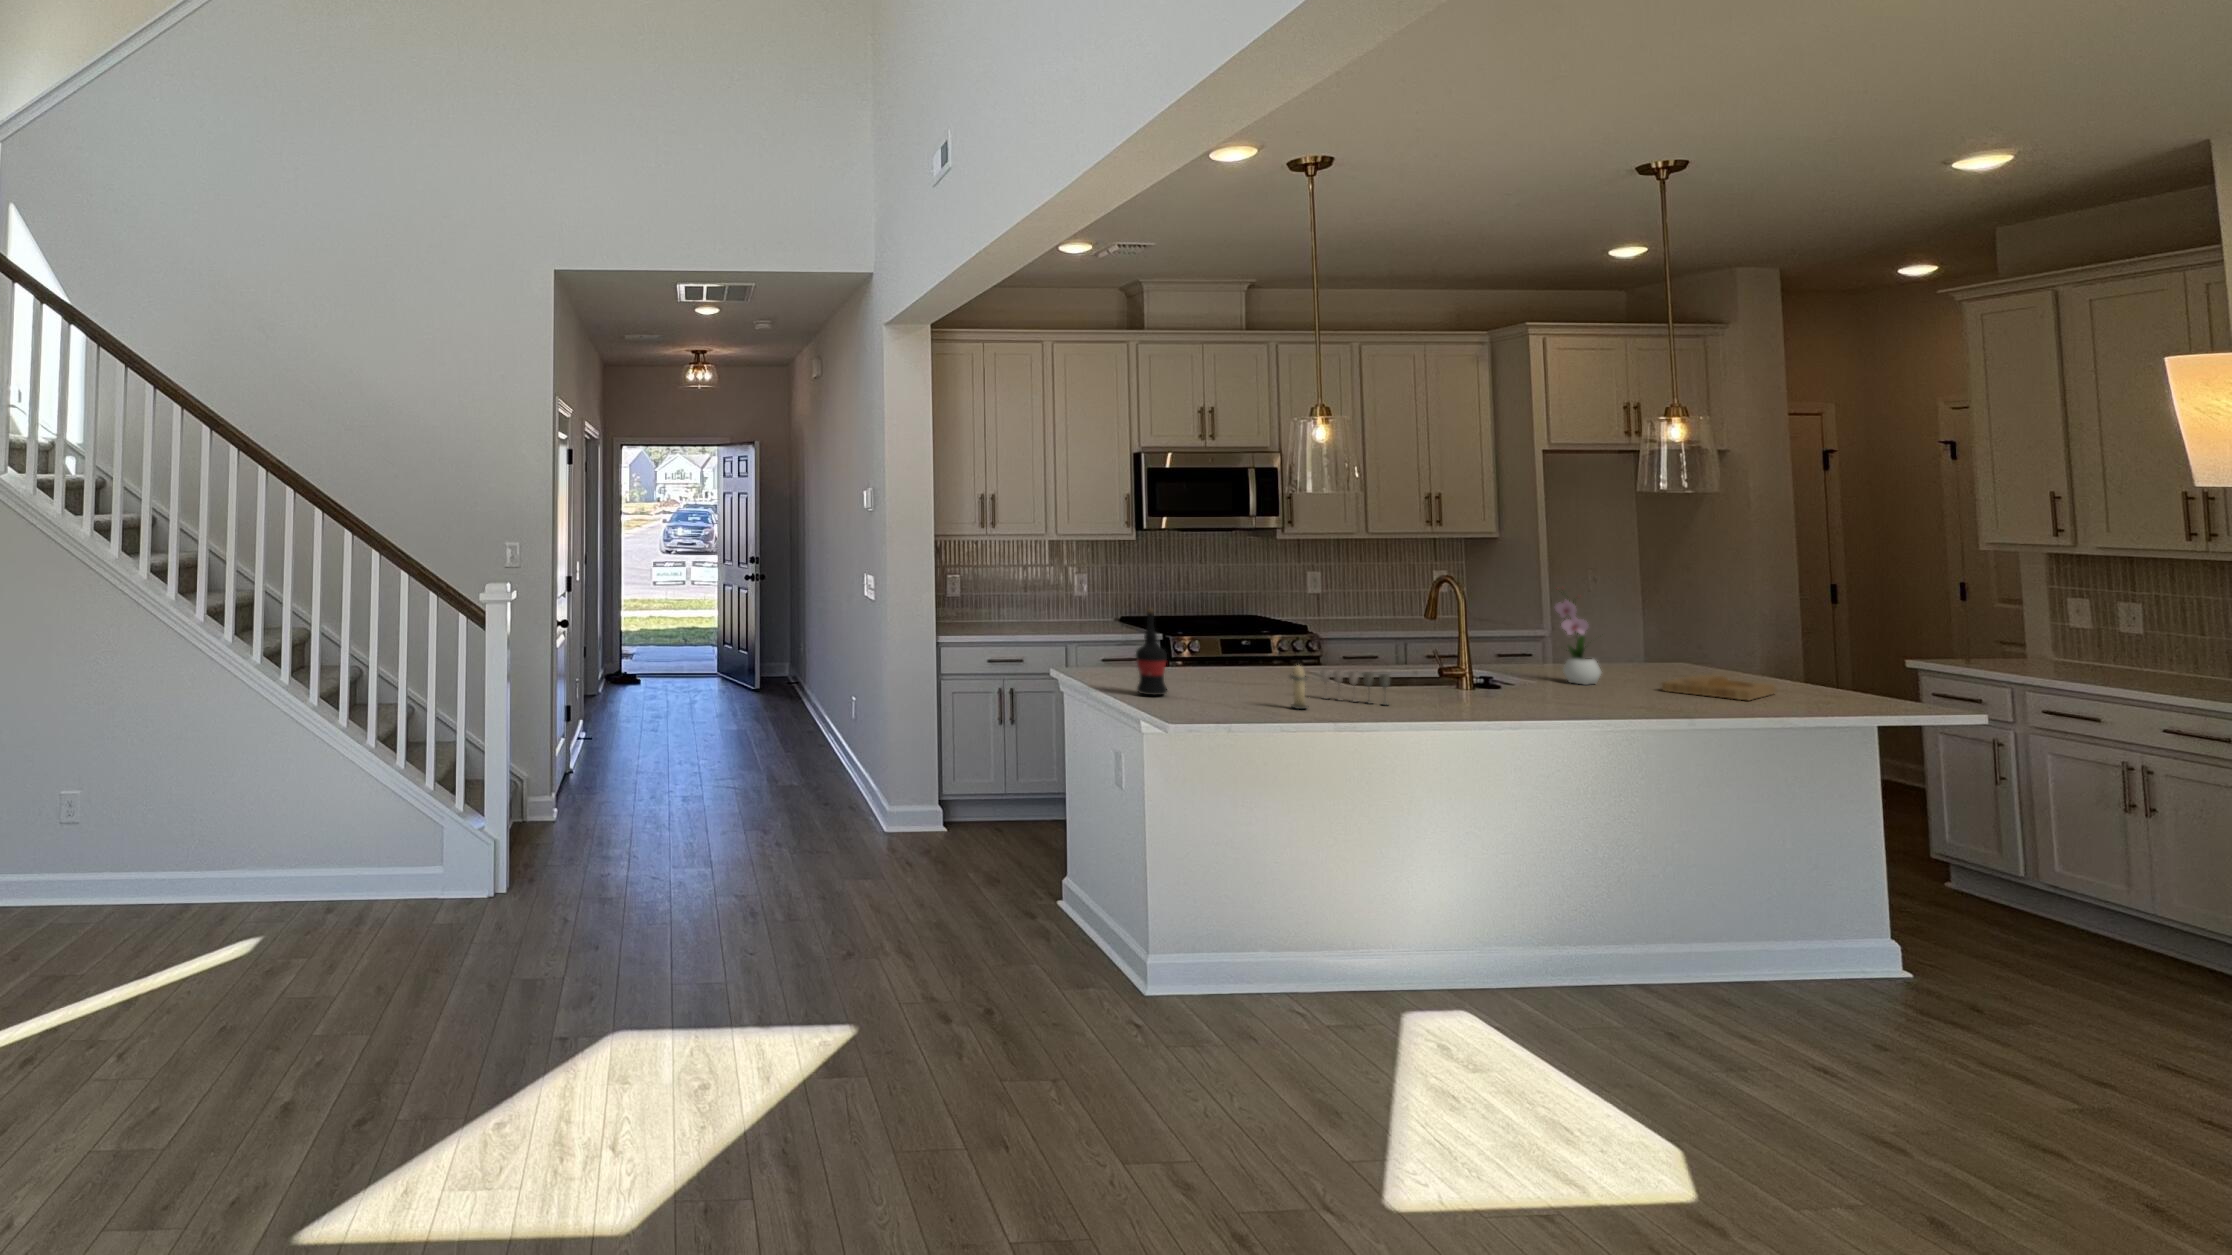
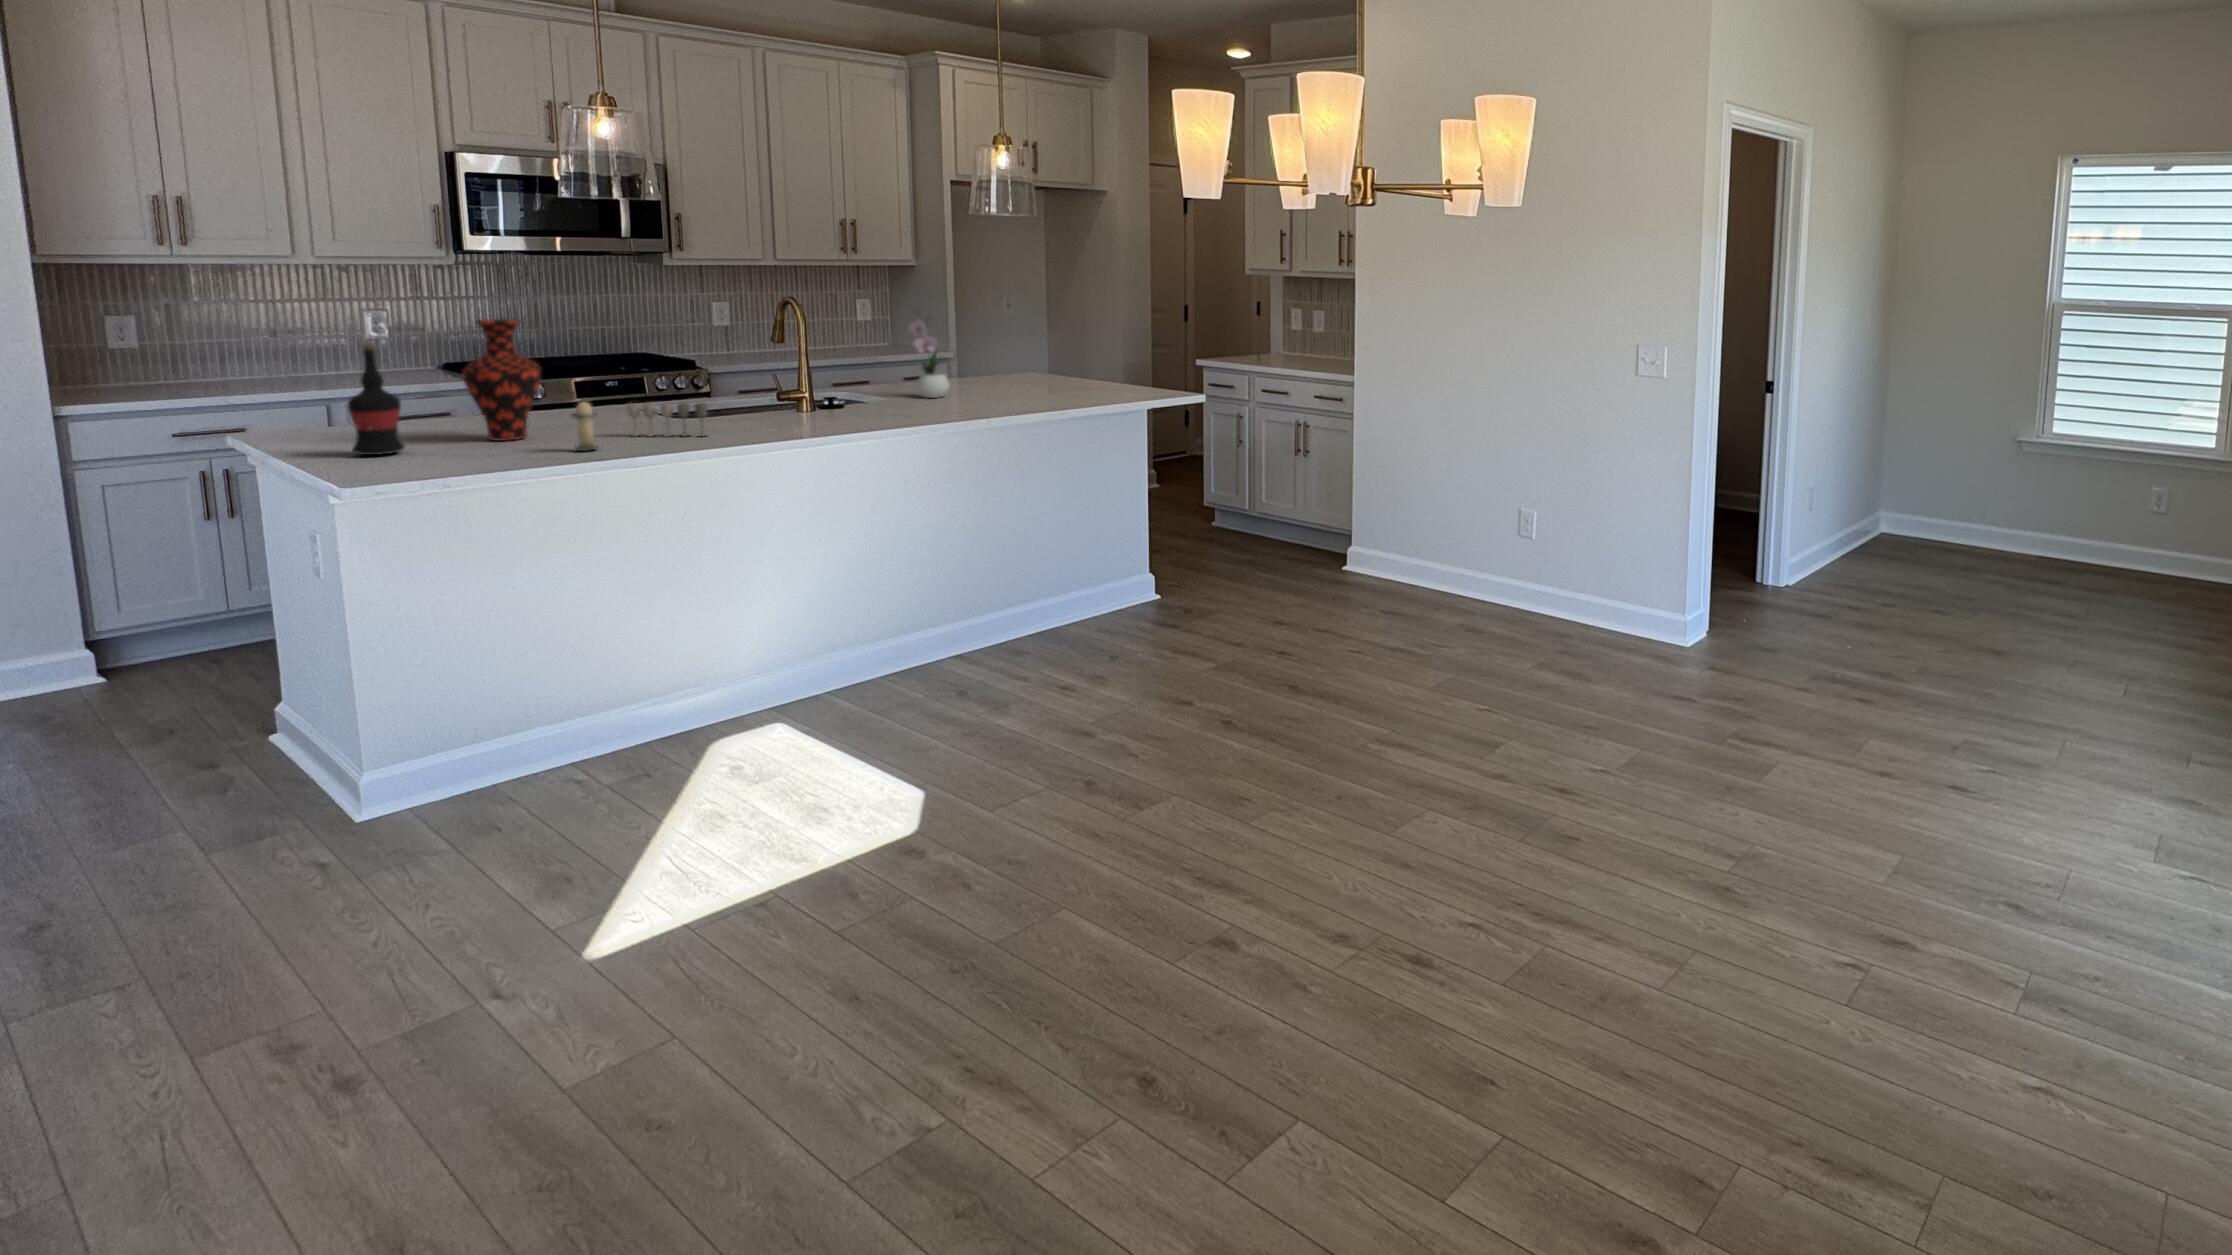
vase: none [1200,591,1253,692] -> present [463,319,541,441]
tray: present [1662,675,1776,700] -> none [996,381,1084,400]

